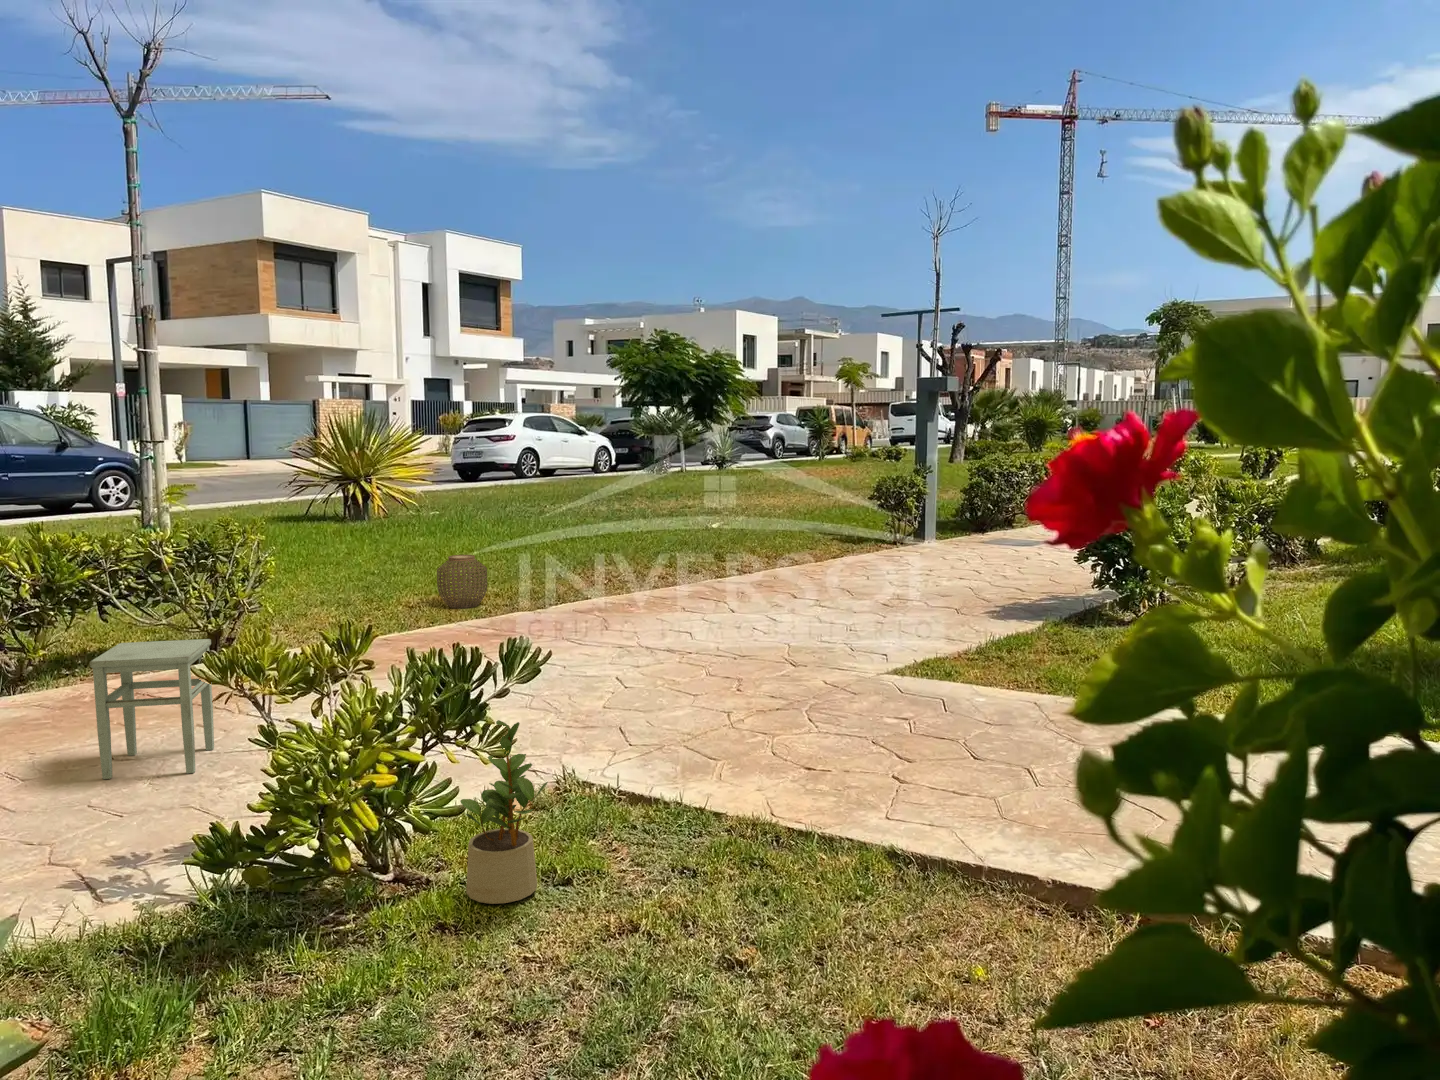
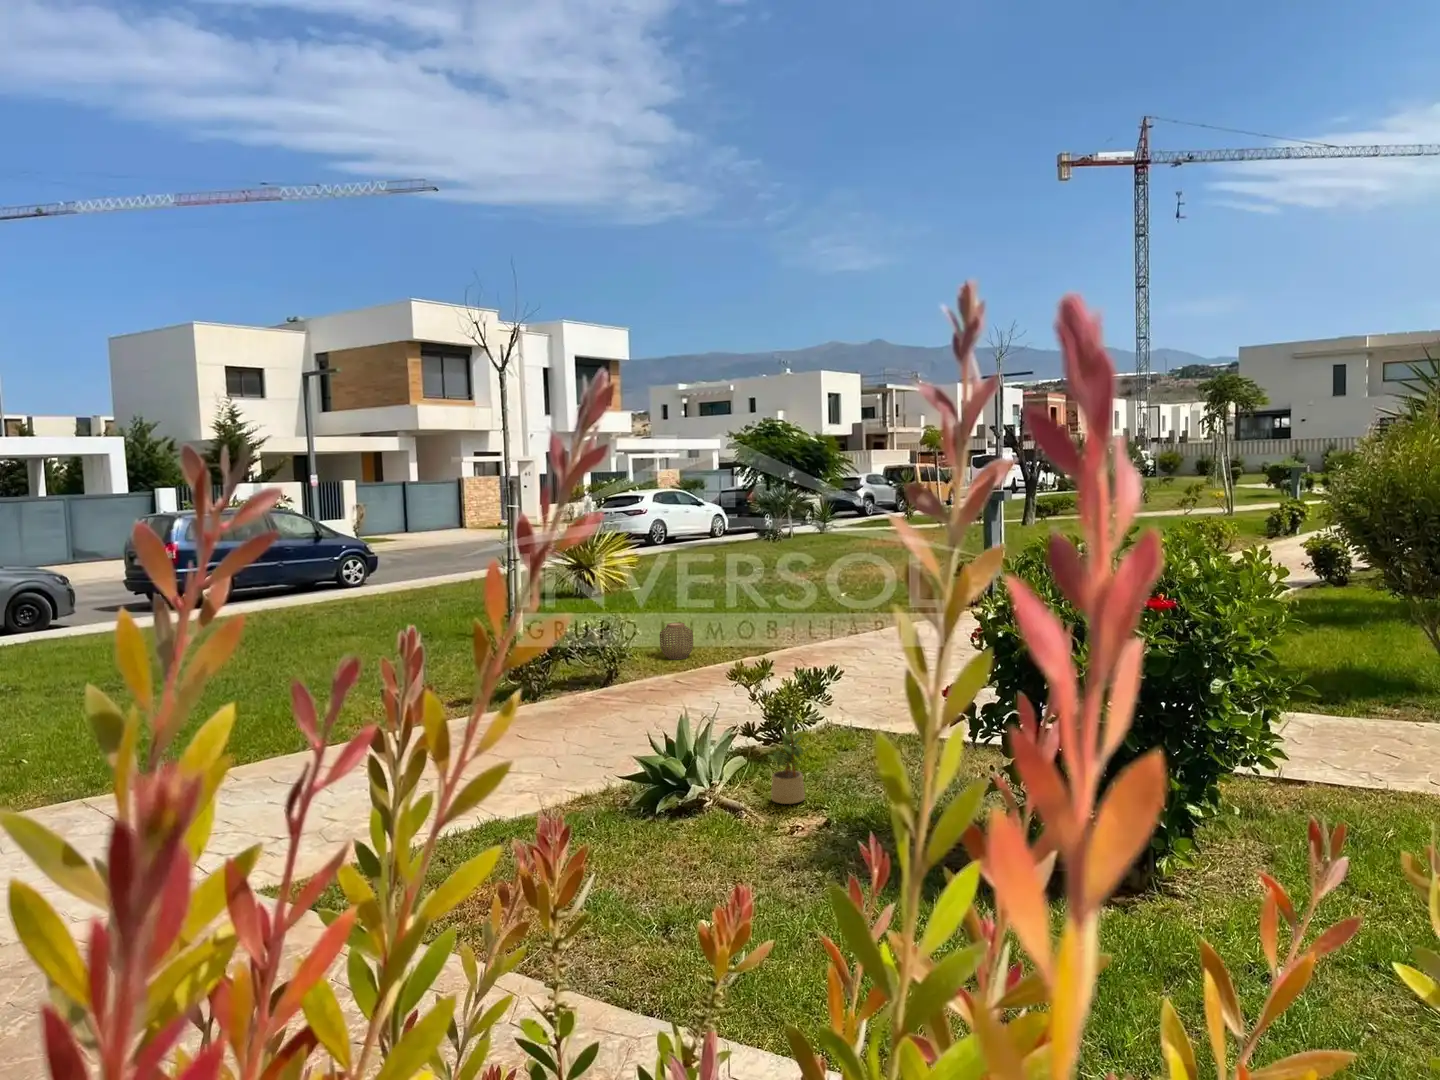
stool: present [90,639,214,779] -> none [540,682,591,759]

